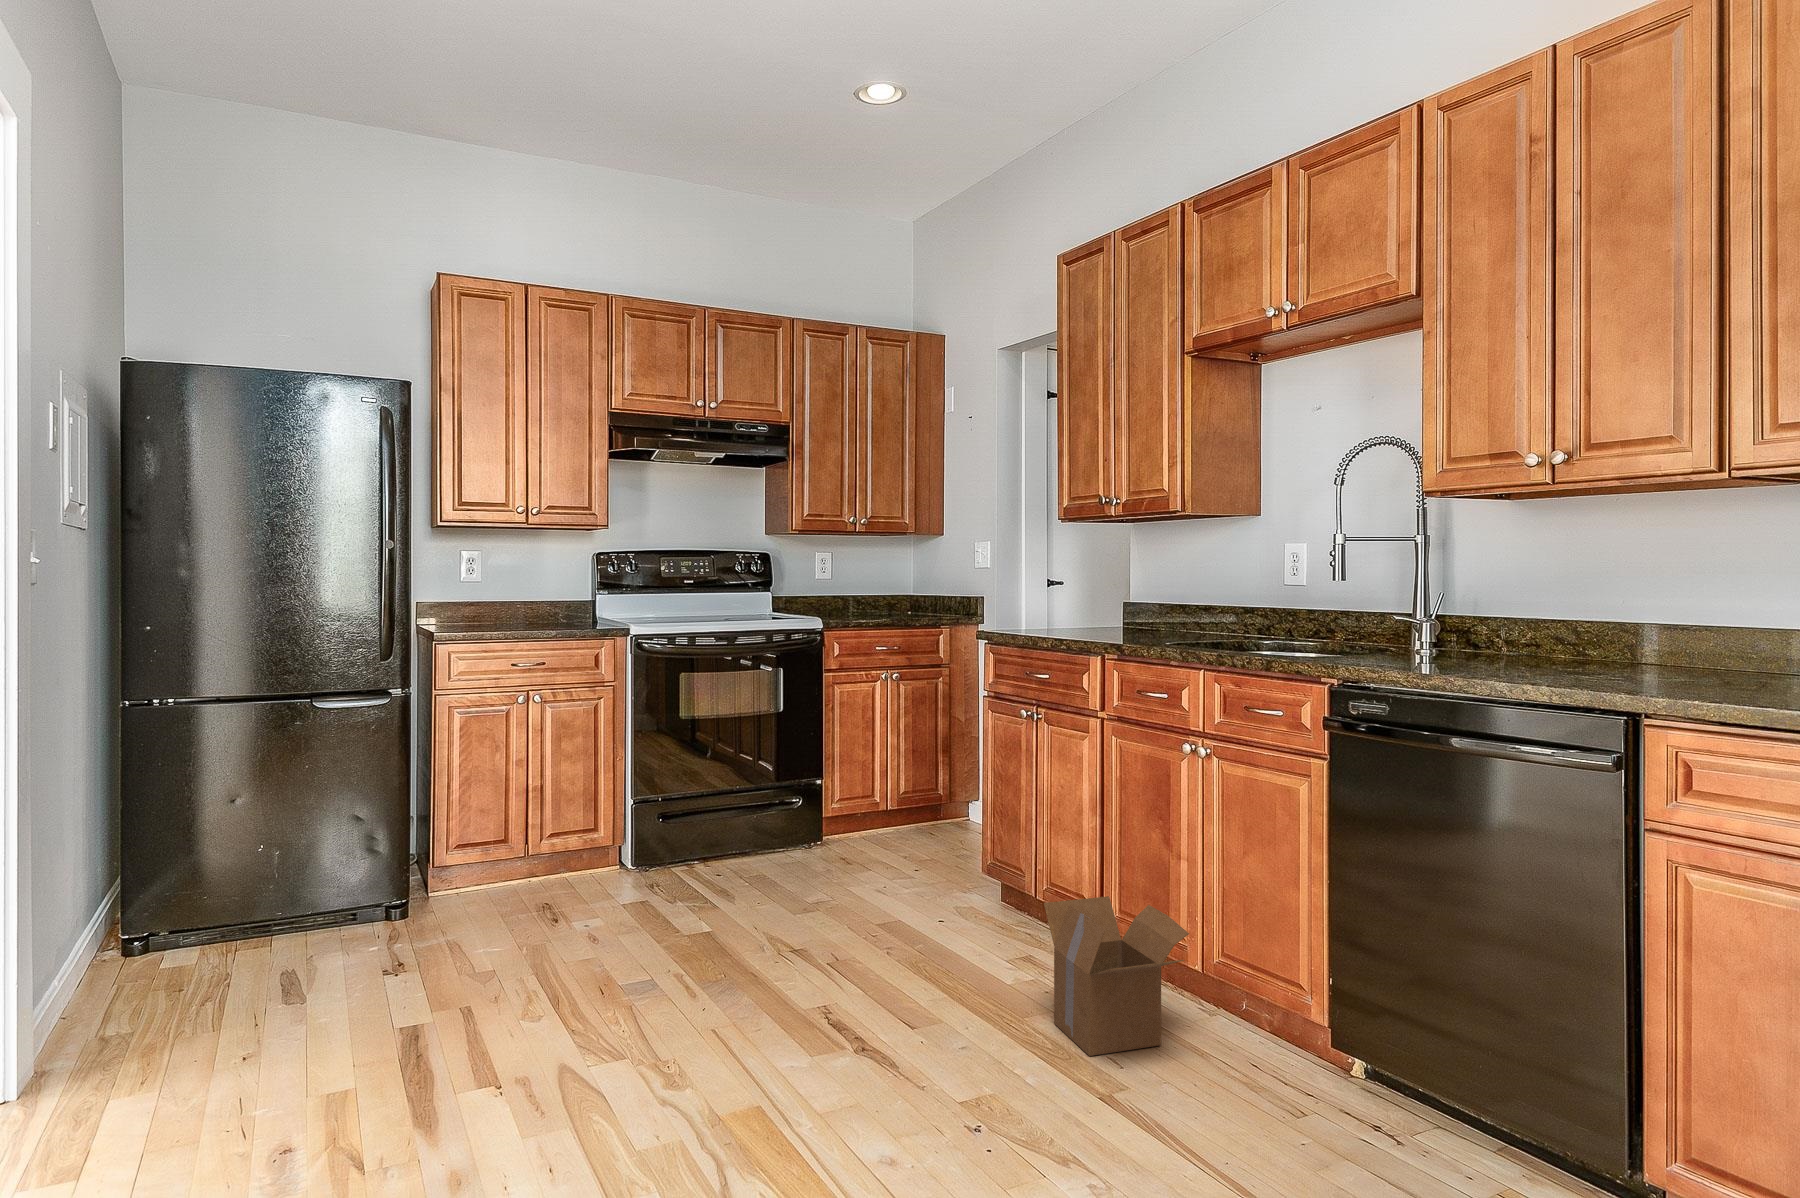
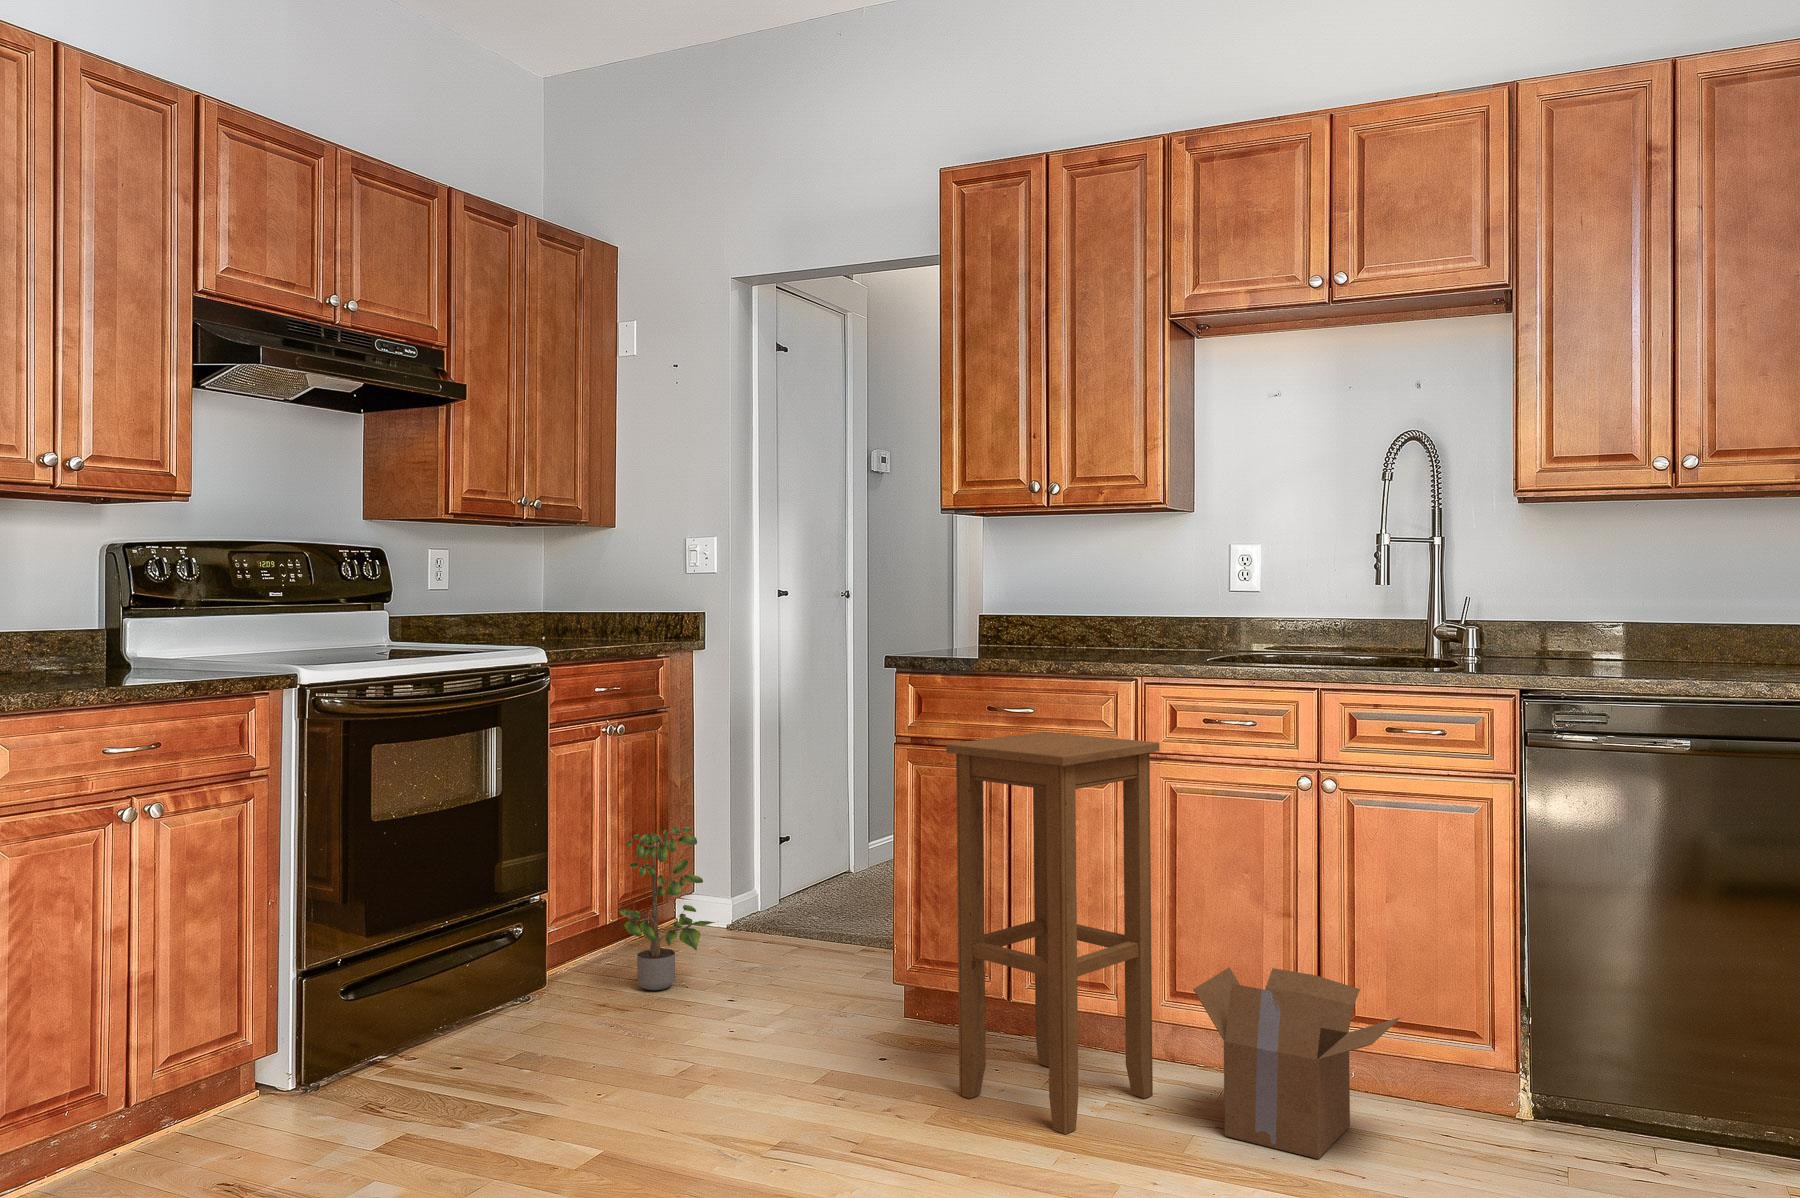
stool: none [930,695,1067,992] -> present [946,732,1159,1134]
potted plant: none [860,742,929,855] -> present [619,826,714,990]

